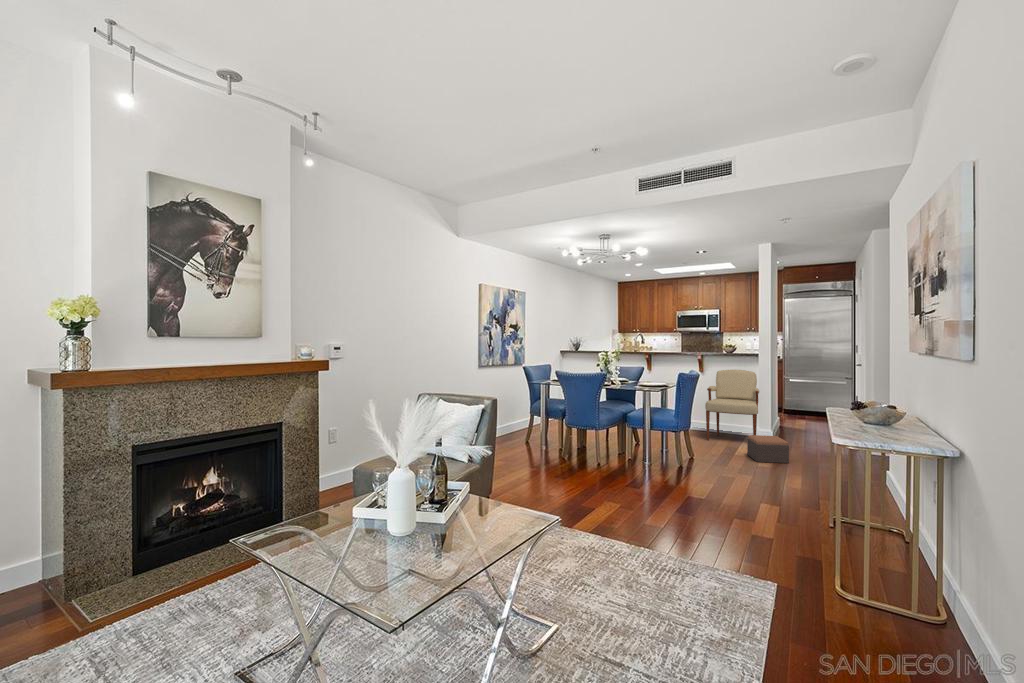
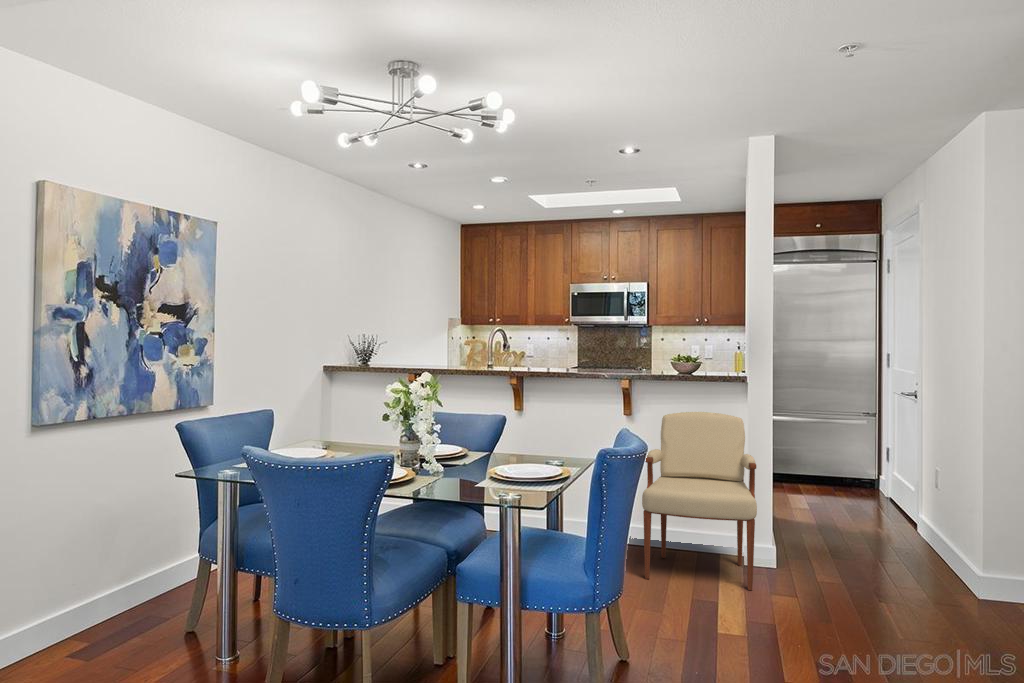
footstool: present [747,435,789,463] -> none [750,585,856,667]

